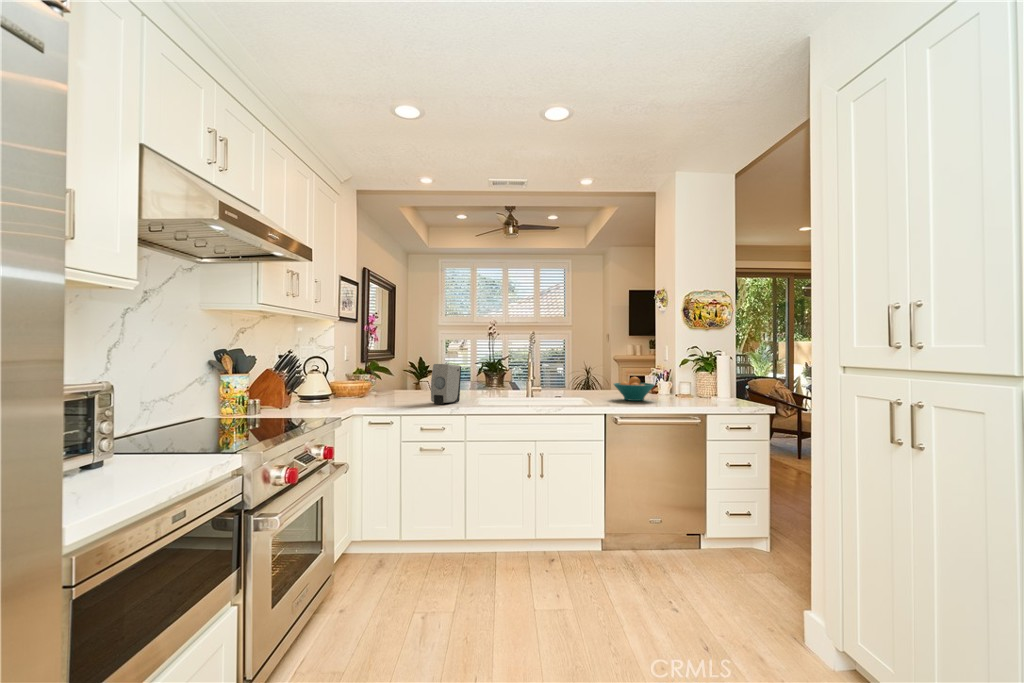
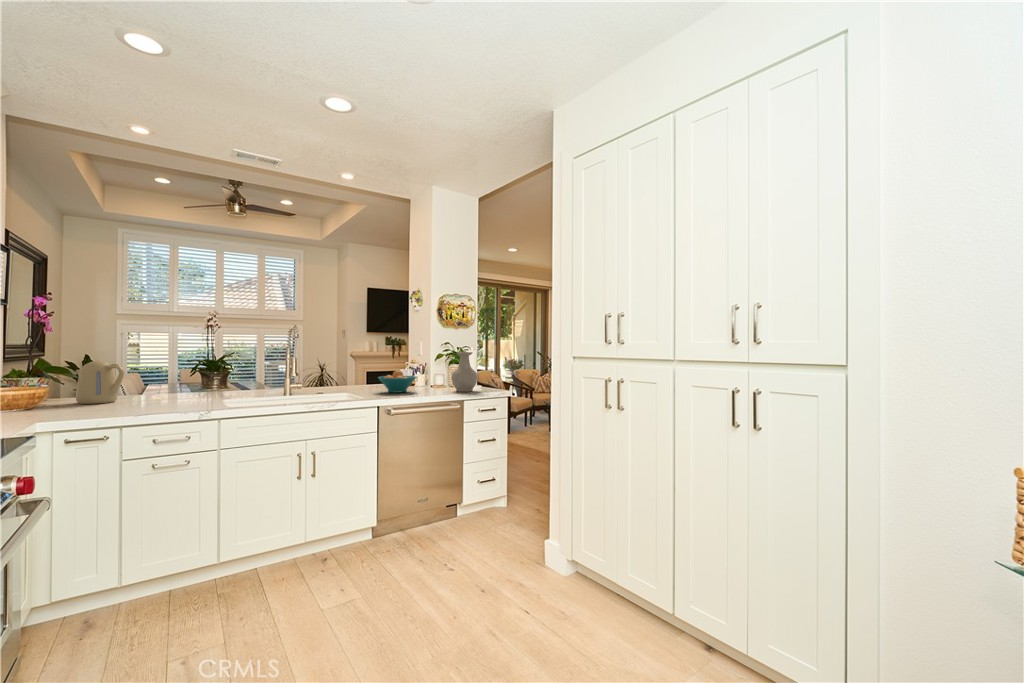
vase: none [697,358,729,405] -> present [451,352,477,392]
kettle: none [392,362,418,394] -> present [76,360,124,404]
soap dispenser: present [431,364,461,405] -> none [162,362,205,412]

